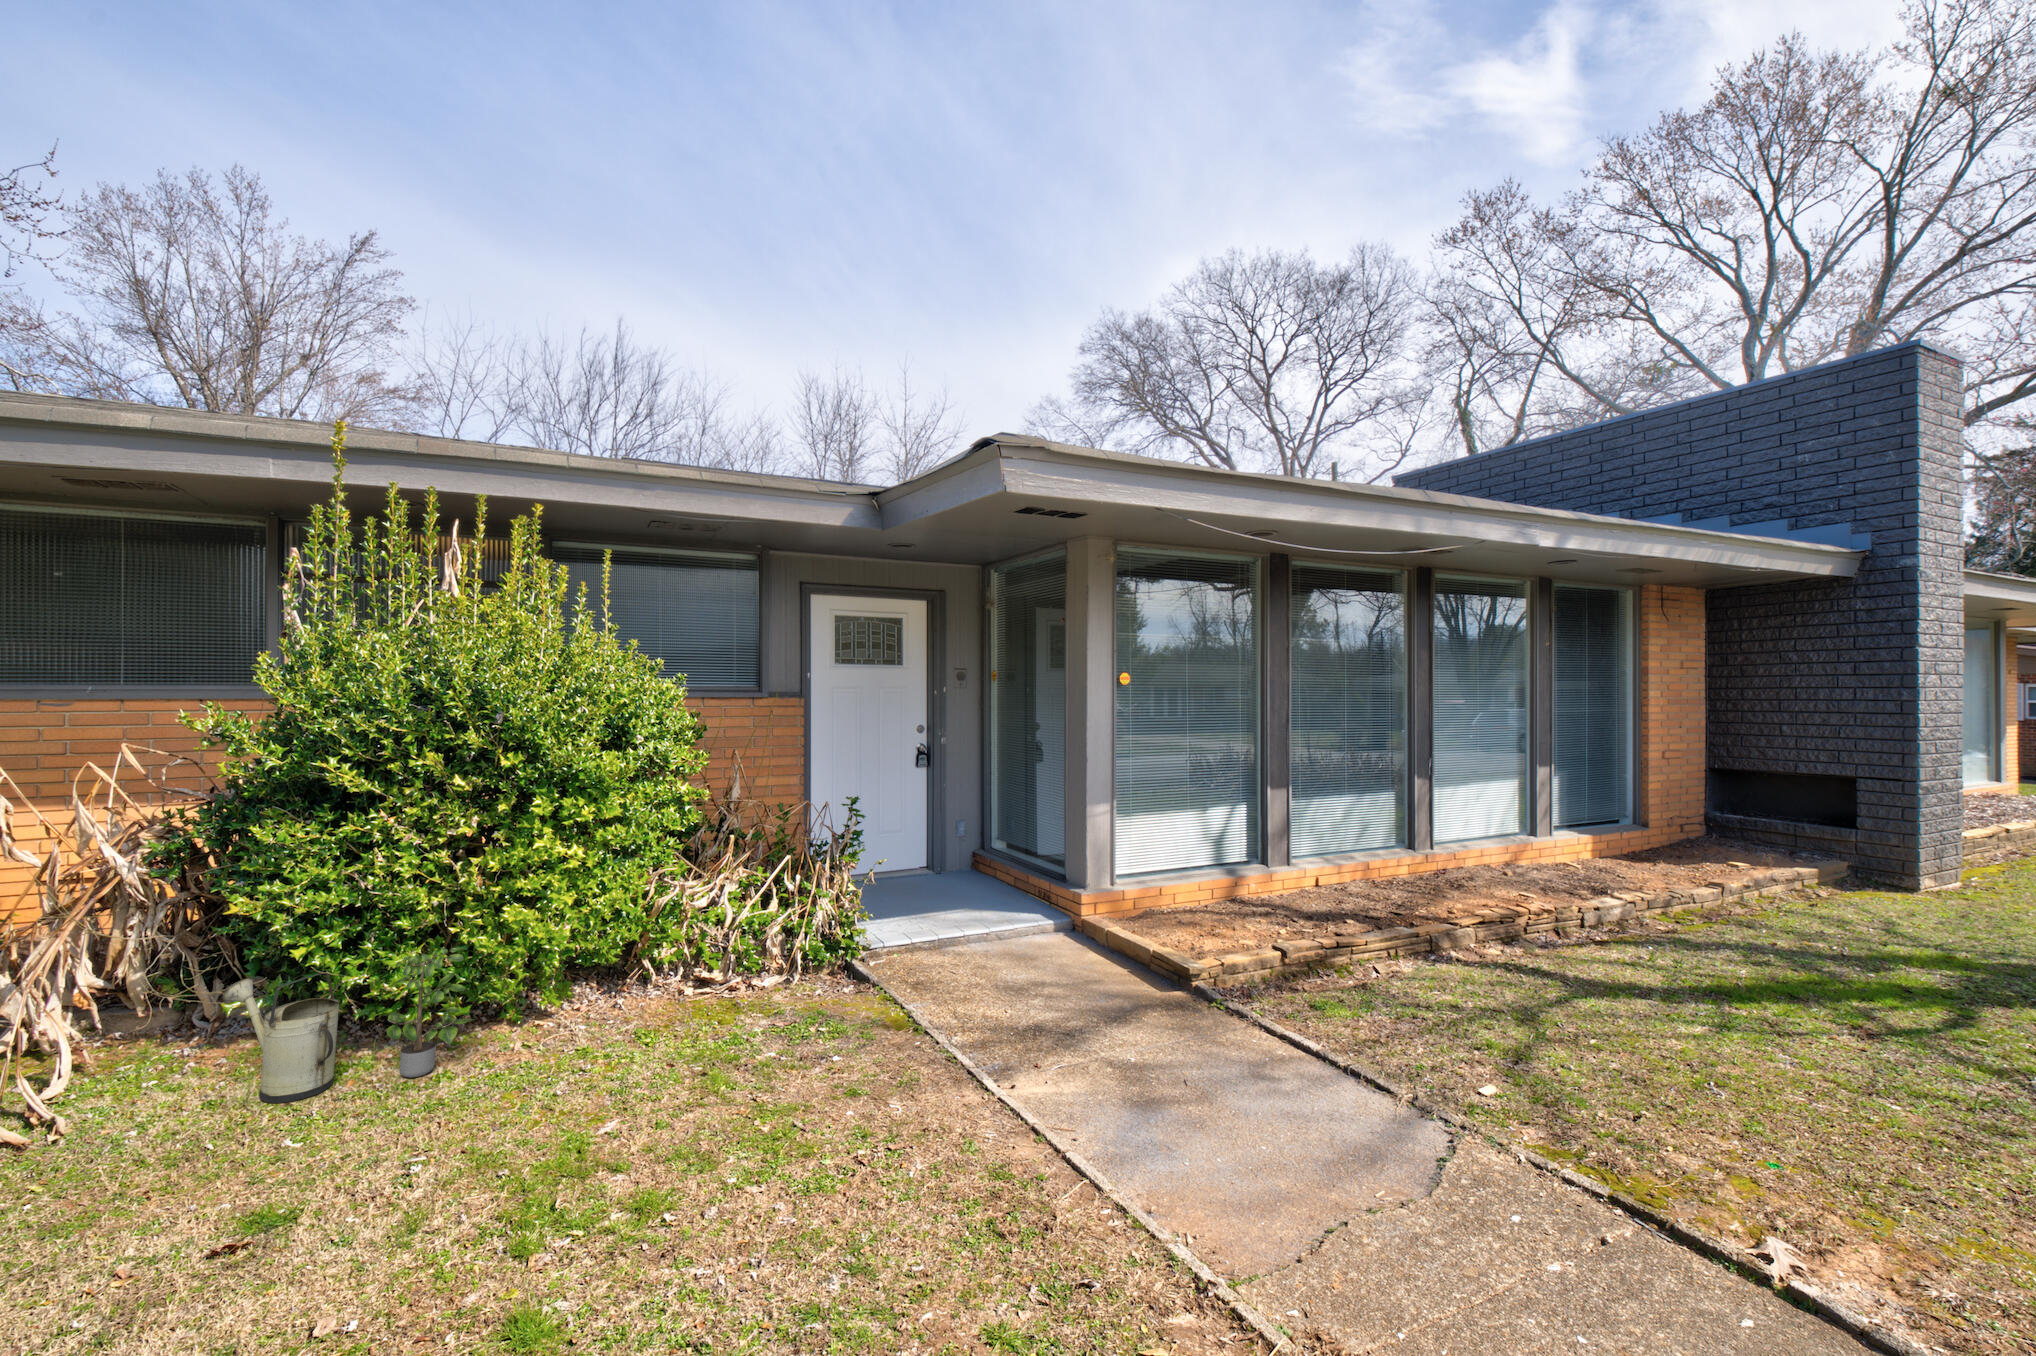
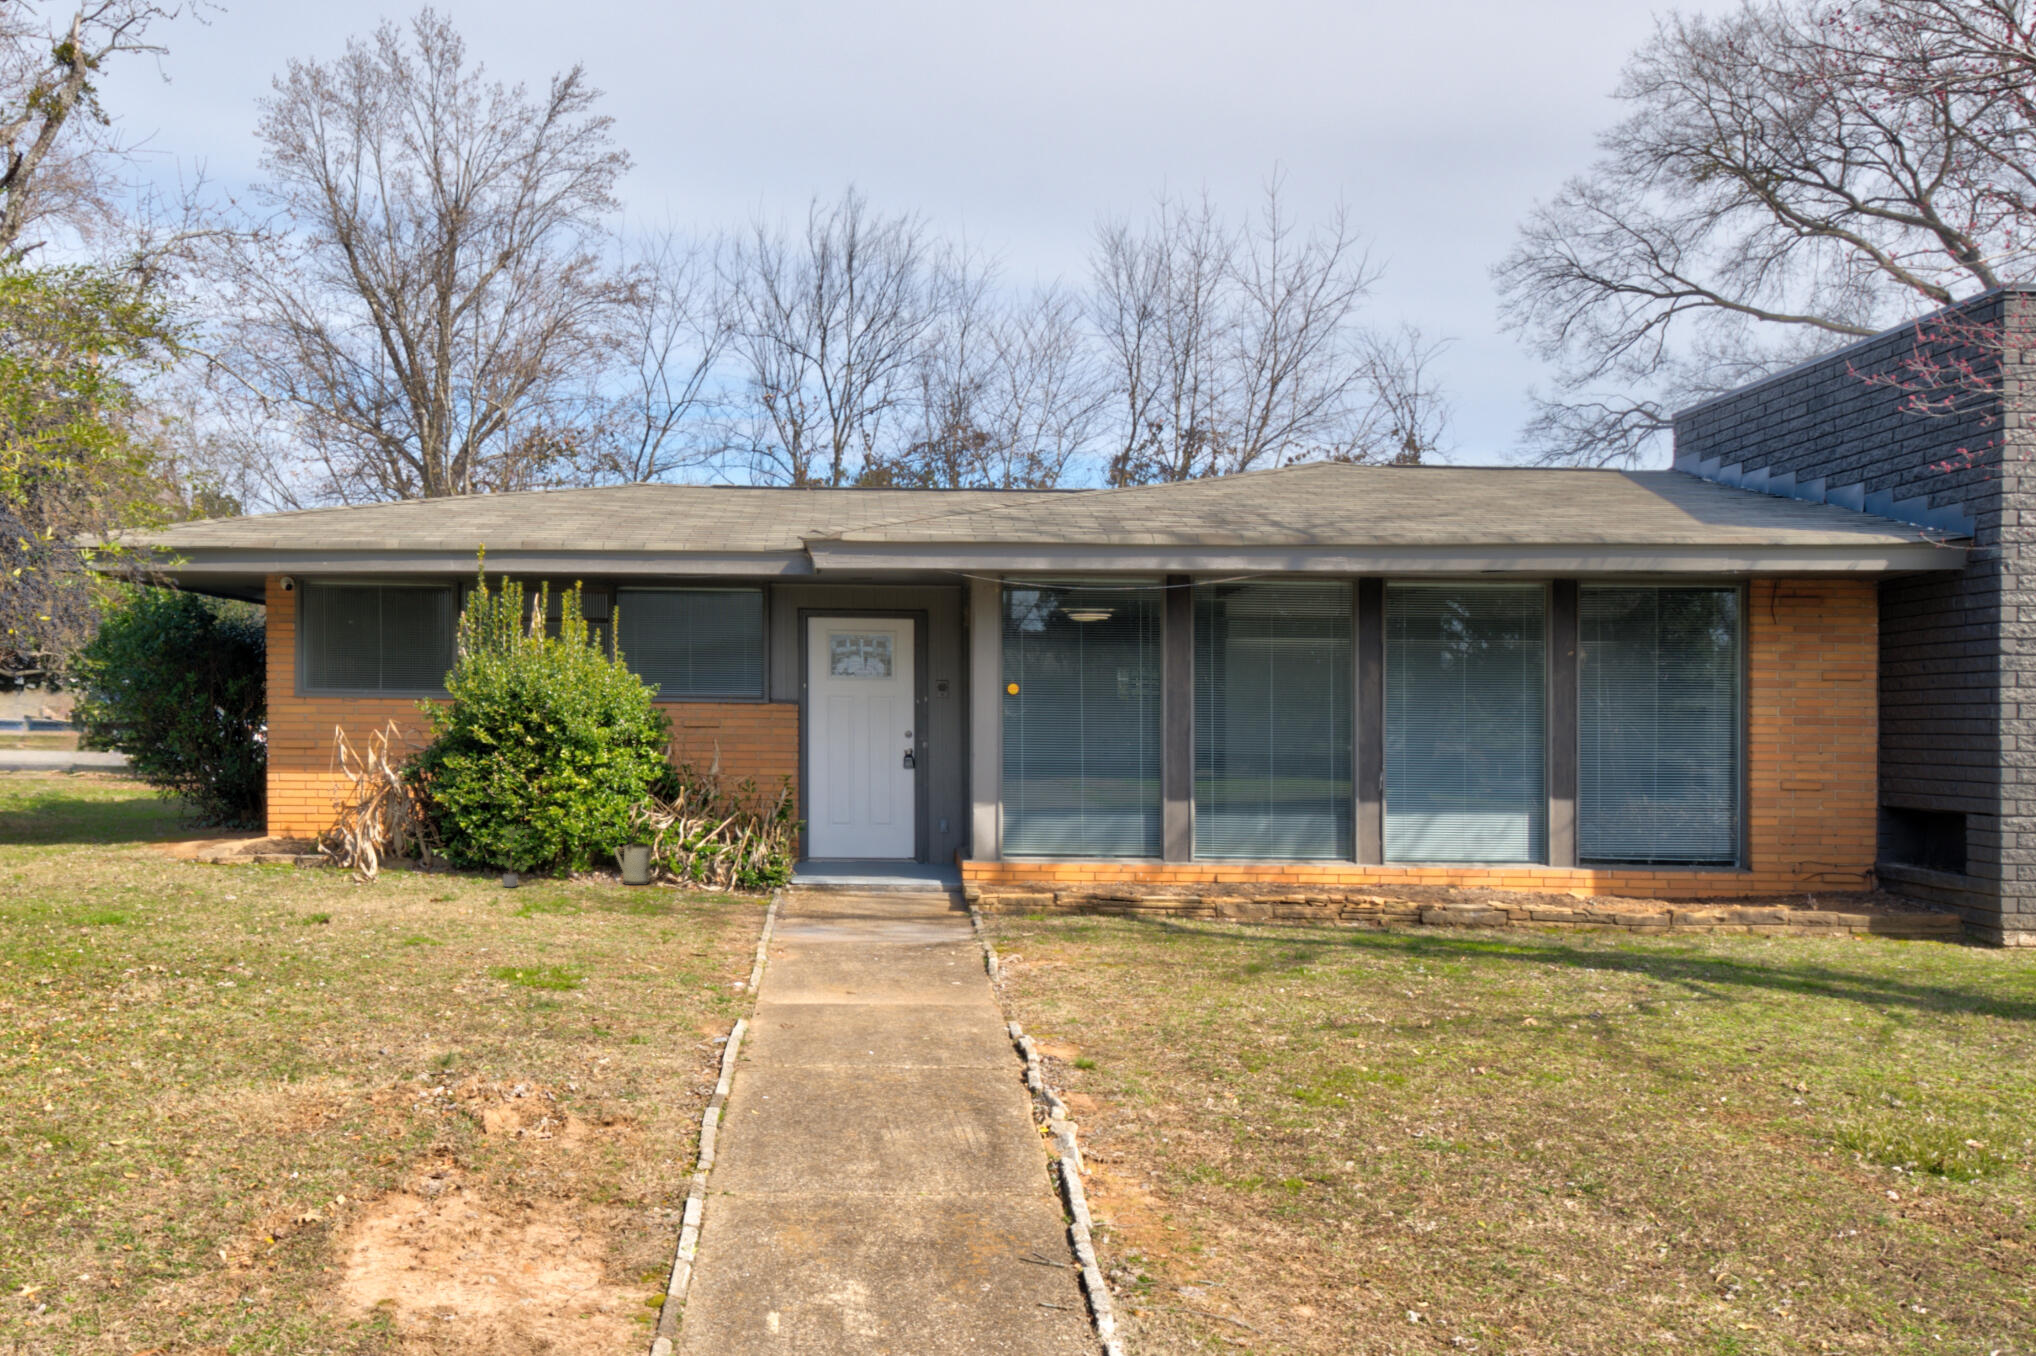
watering can: present [222,973,339,1103] -> present [613,842,652,885]

